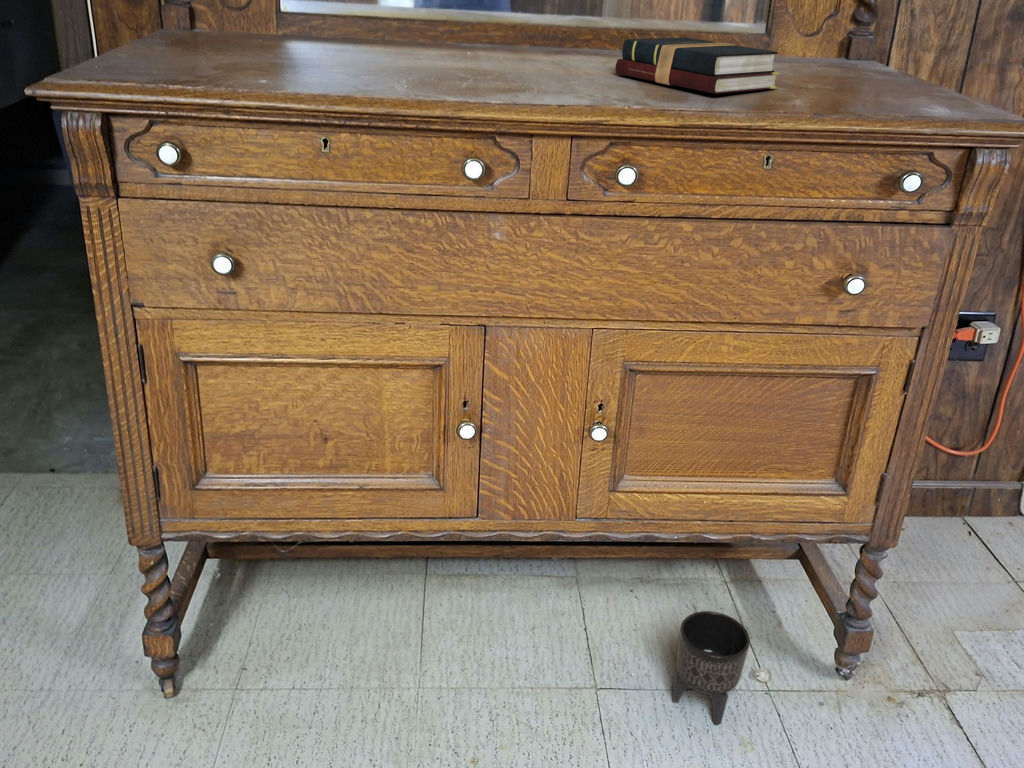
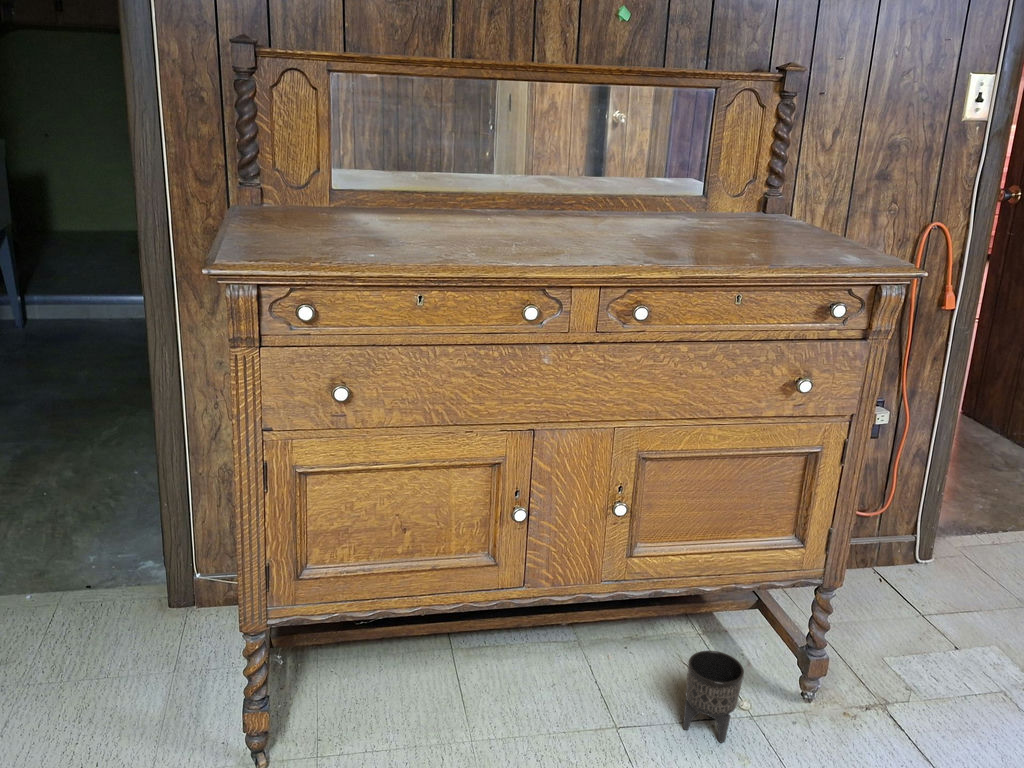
hardback book: present [616,37,779,94] -> none [613,203,735,252]

